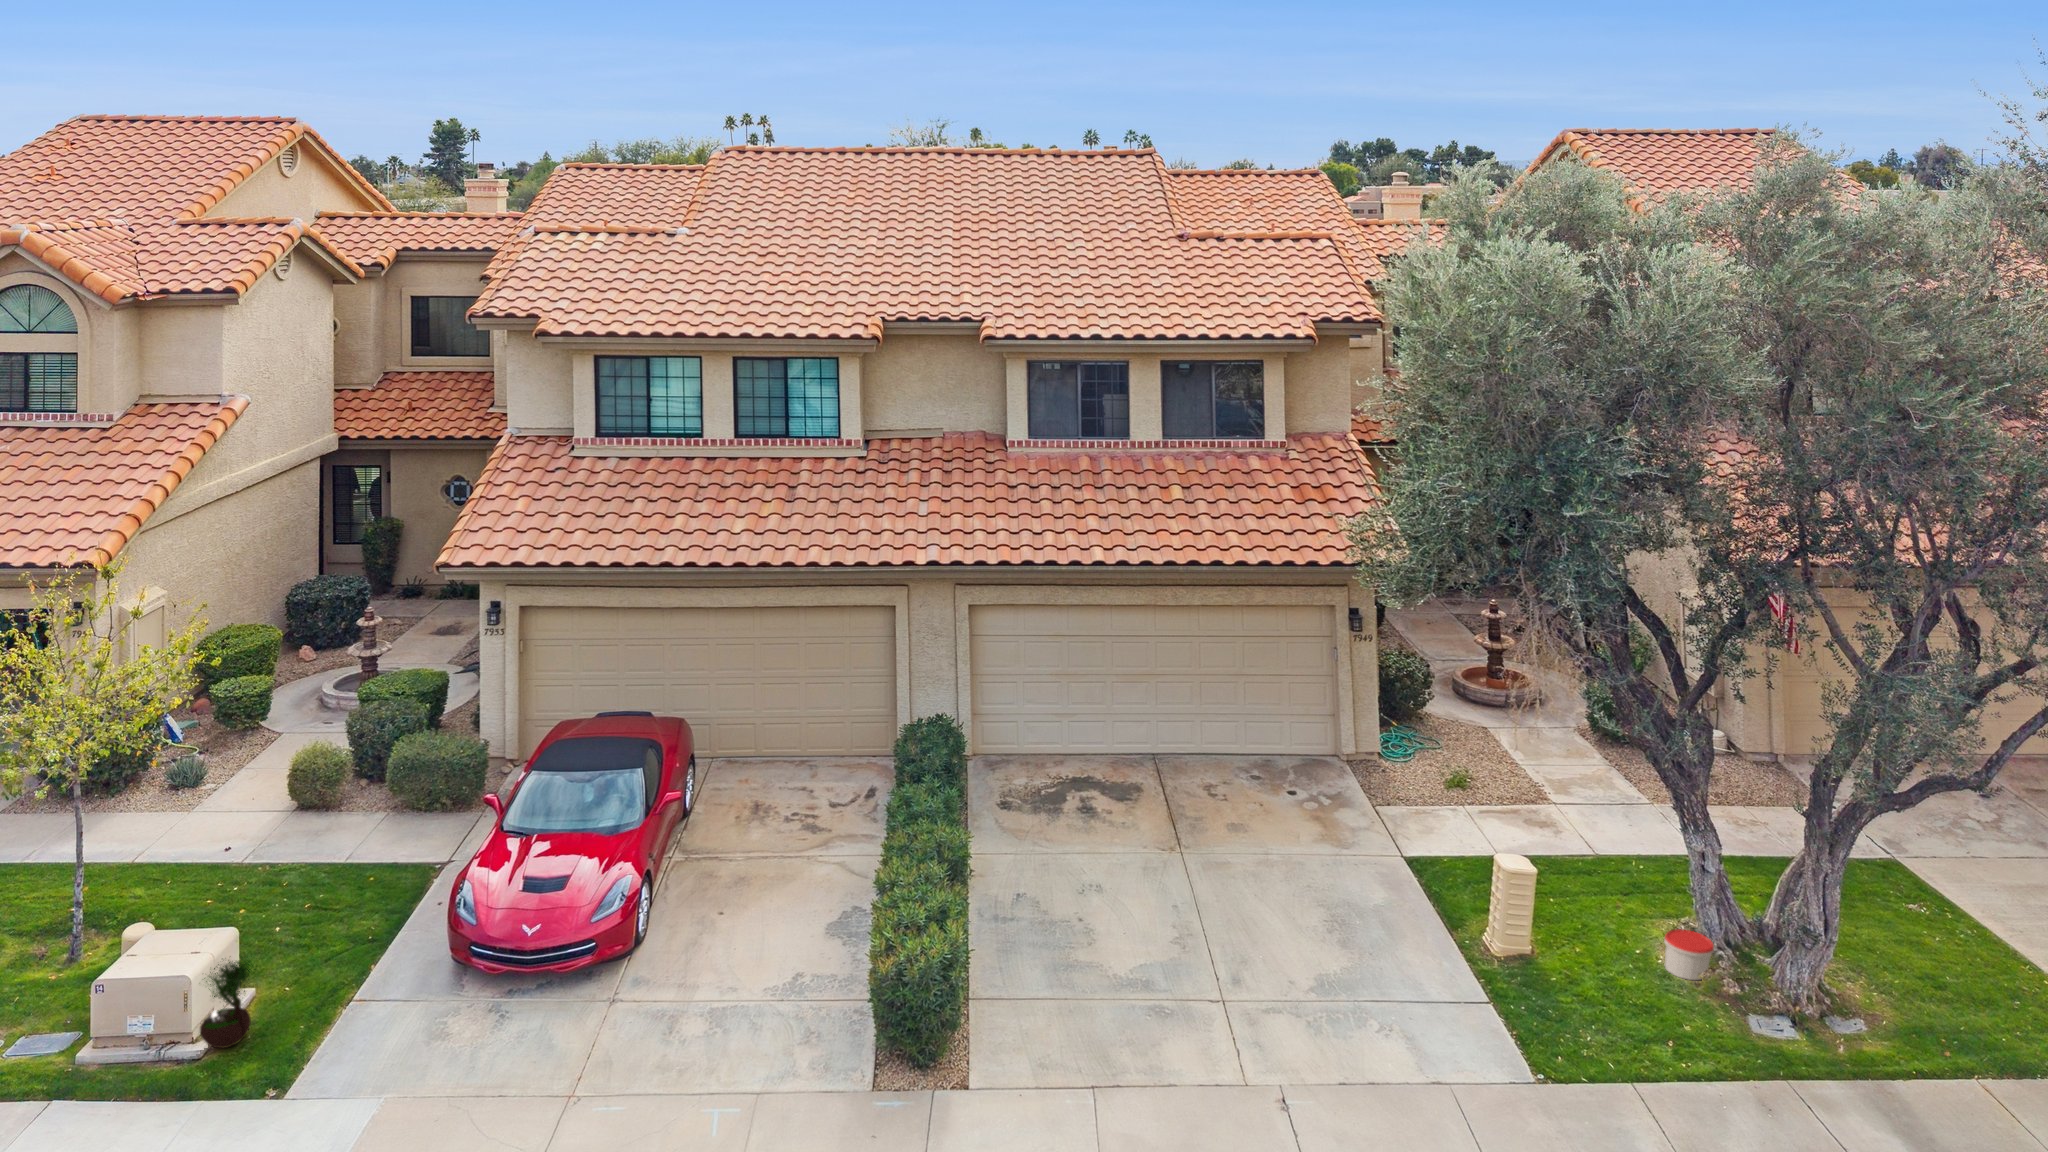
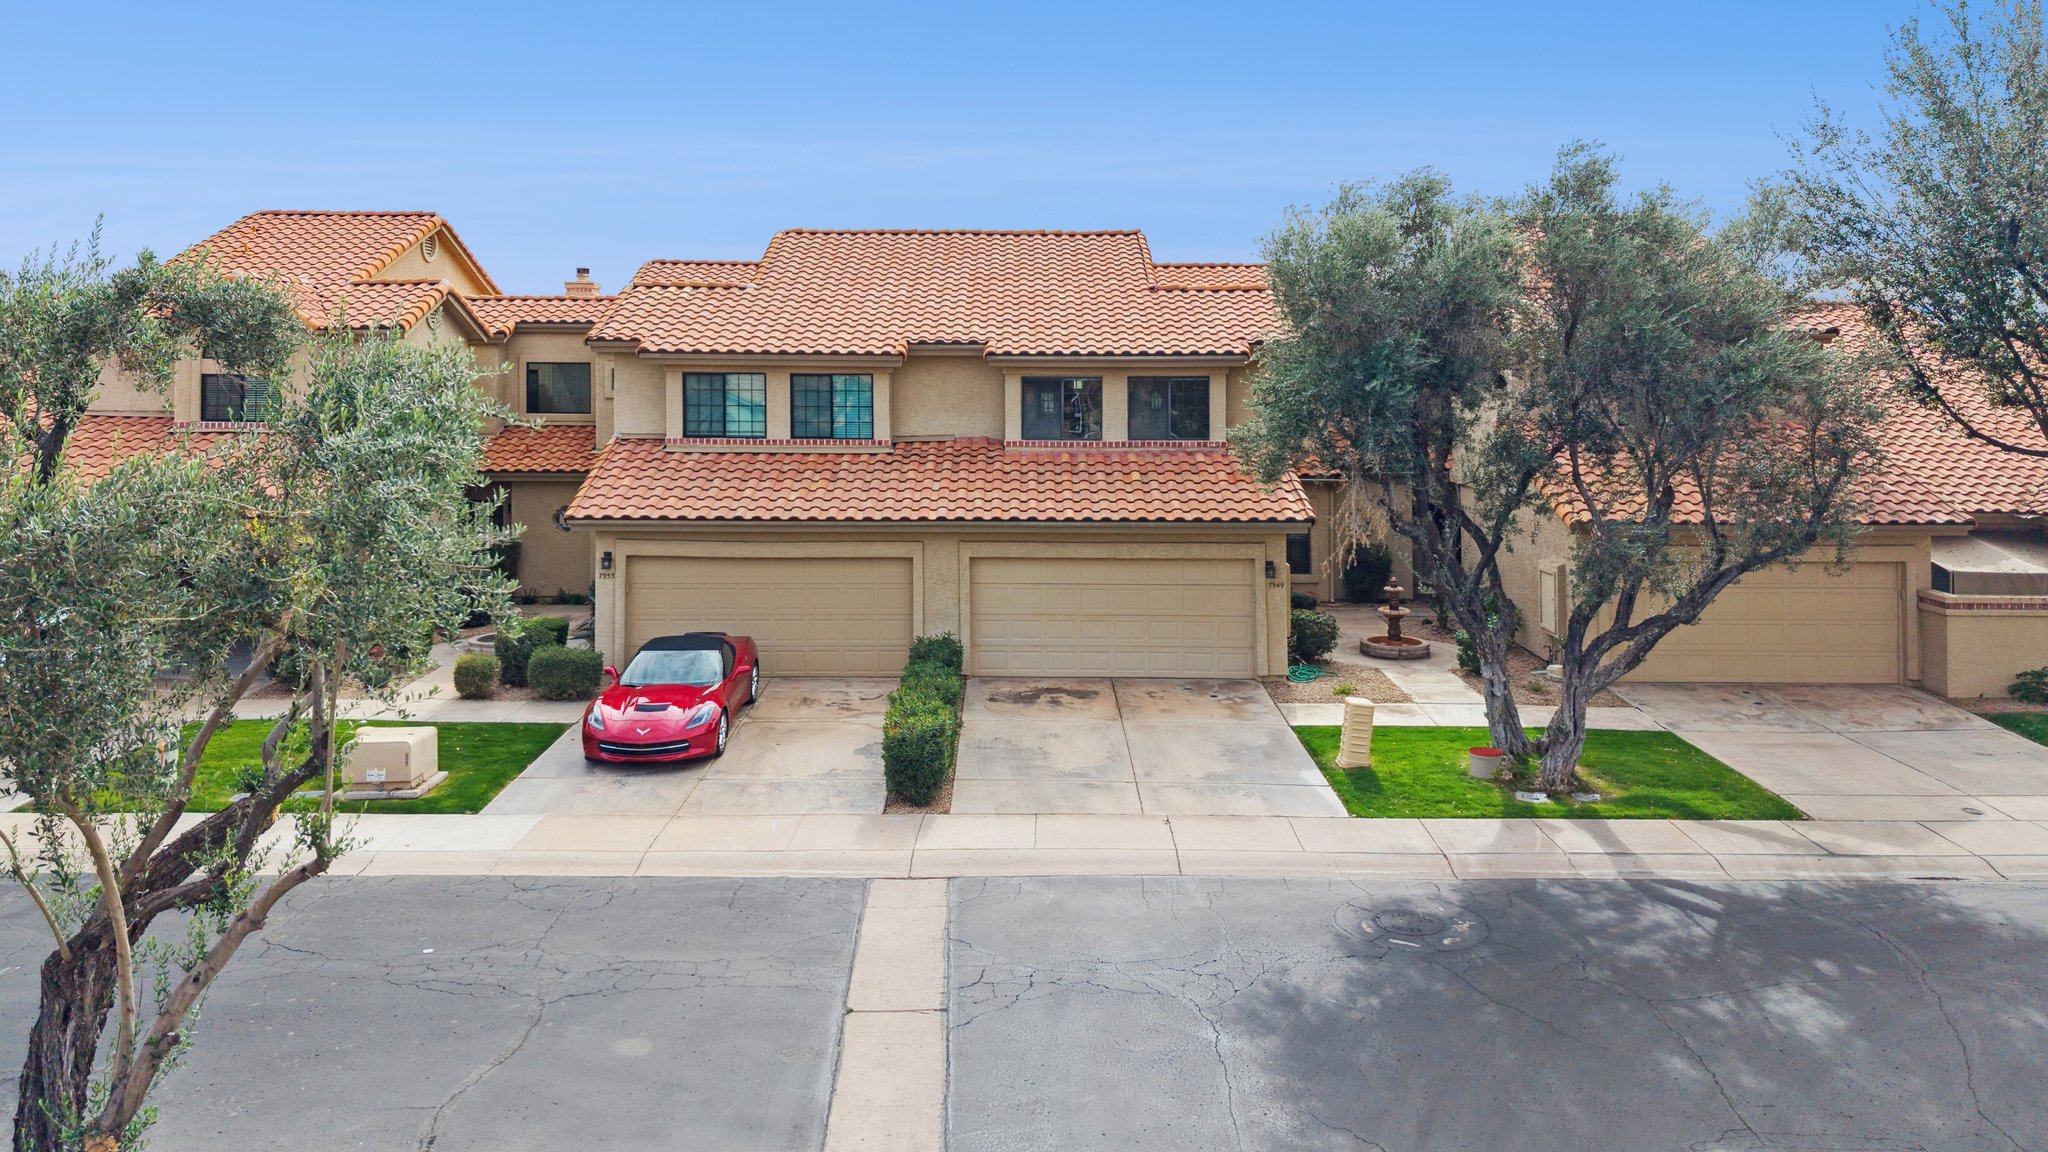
potted tree: present [200,956,256,1048] -> none [422,726,464,793]

